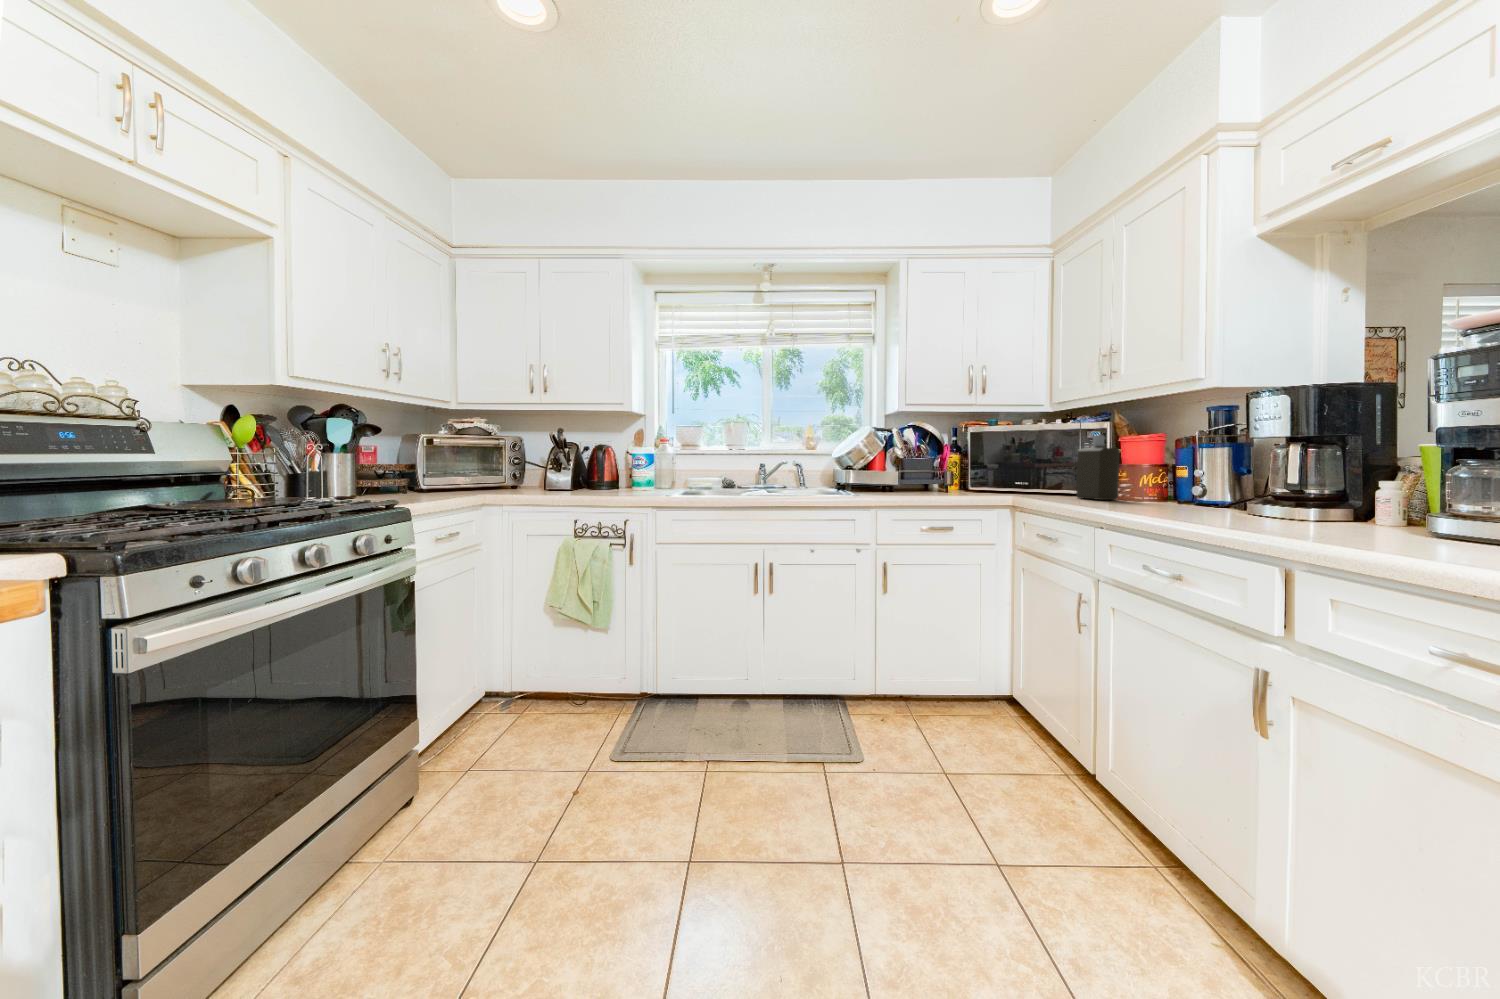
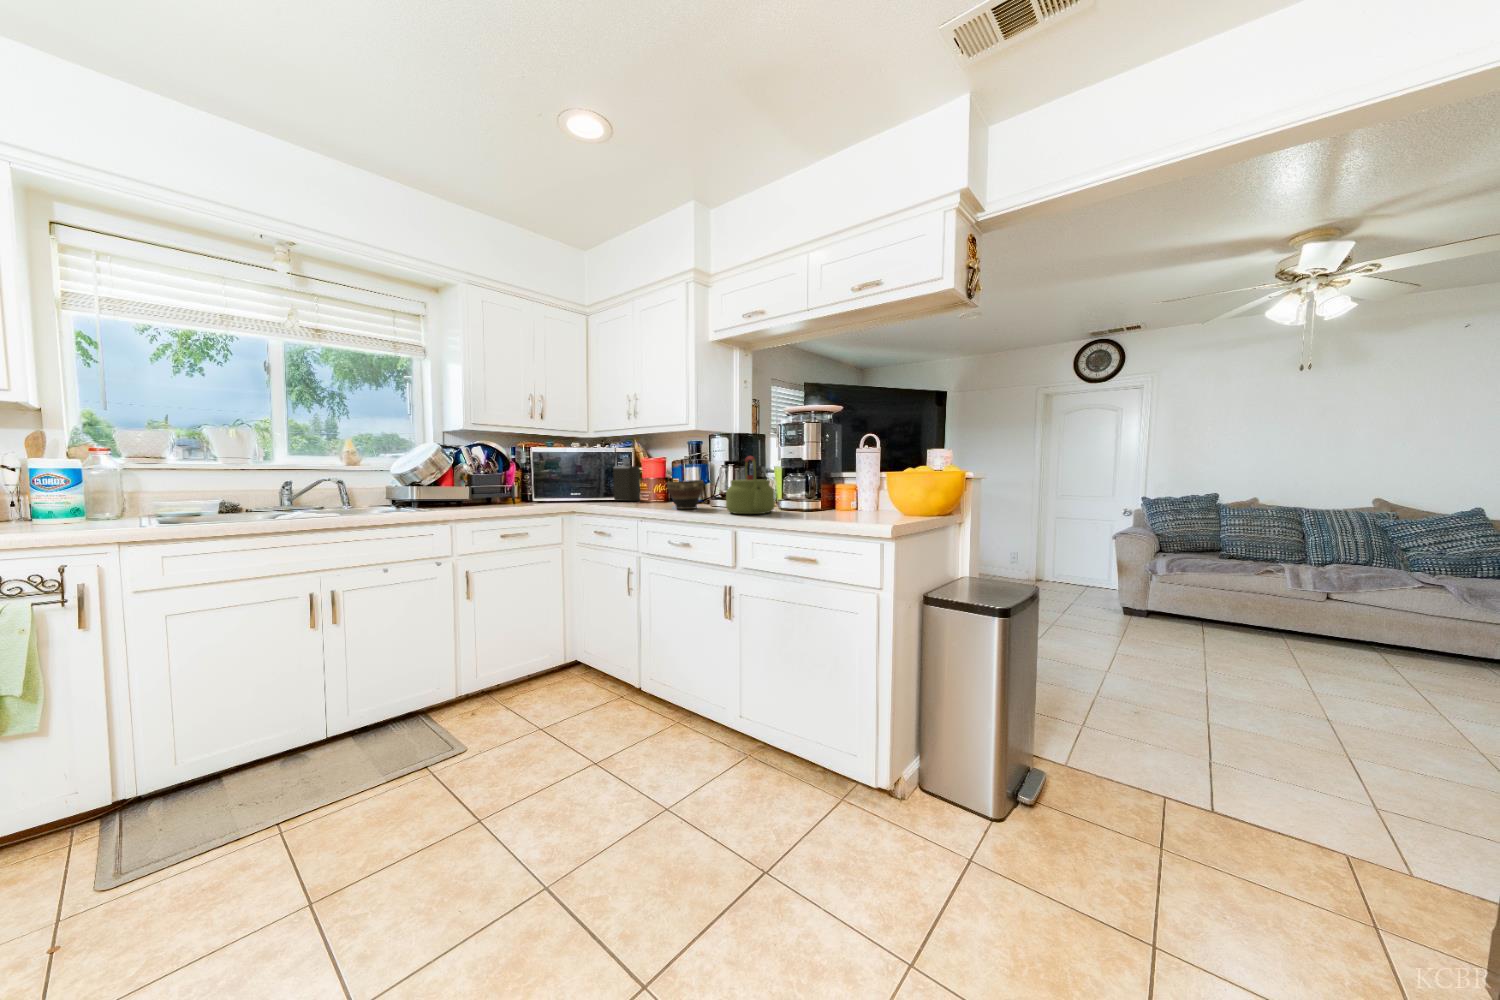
kettle: none [1258,422,1386,533] -> present [726,456,775,514]
bowl: none [1149,468,1223,515] -> present [667,480,704,509]

